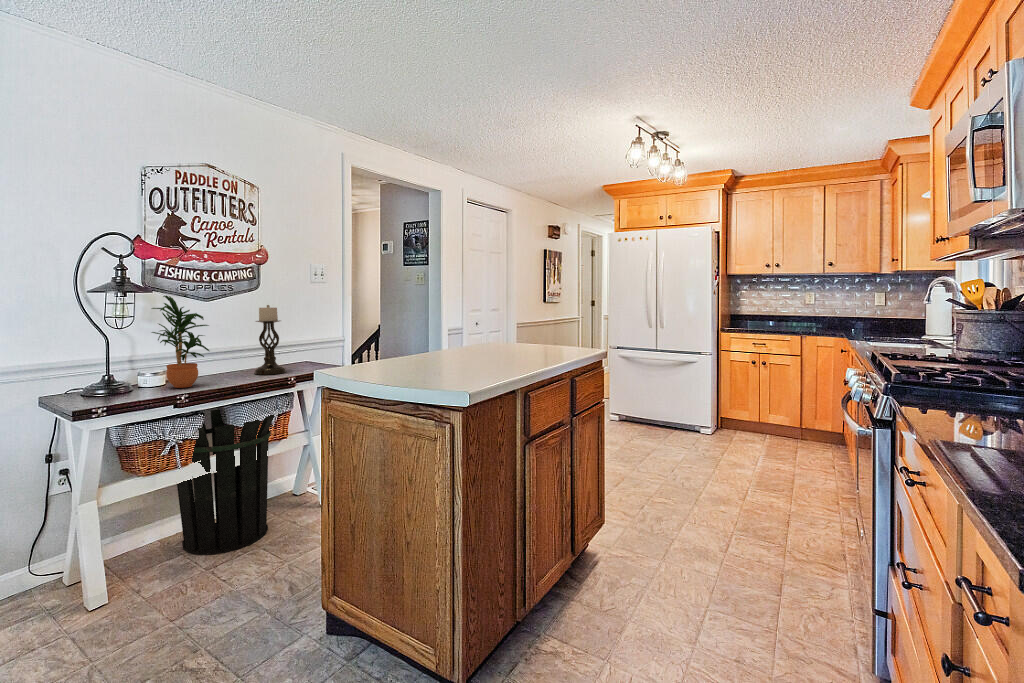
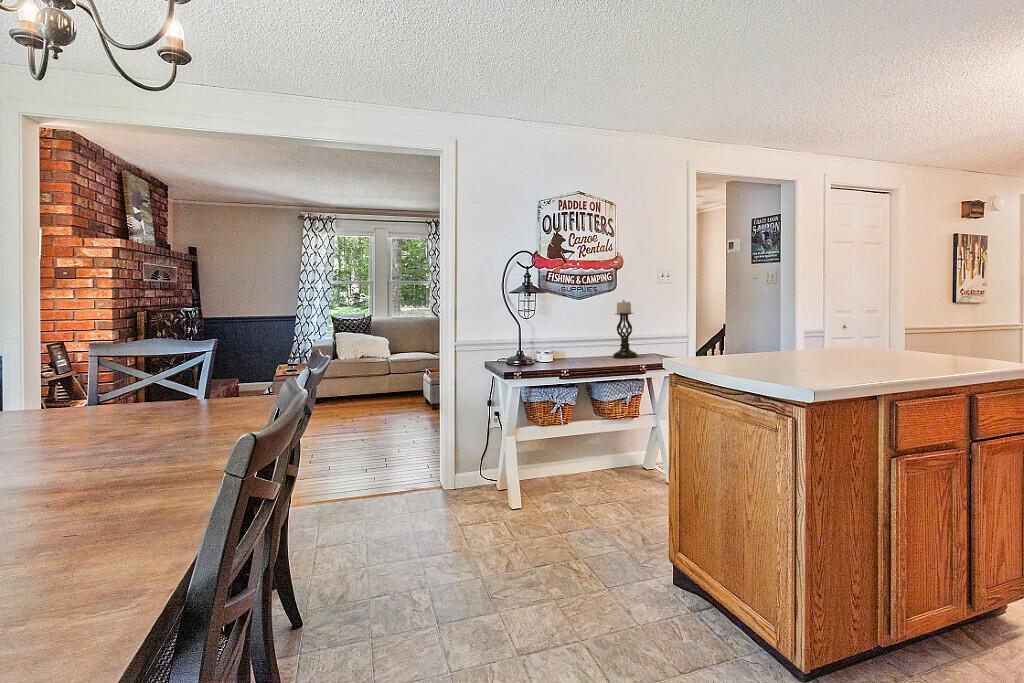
potted plant: present [152,295,209,388] -> none [545,294,583,363]
waste bin: present [177,409,274,554] -> none [550,387,629,497]

